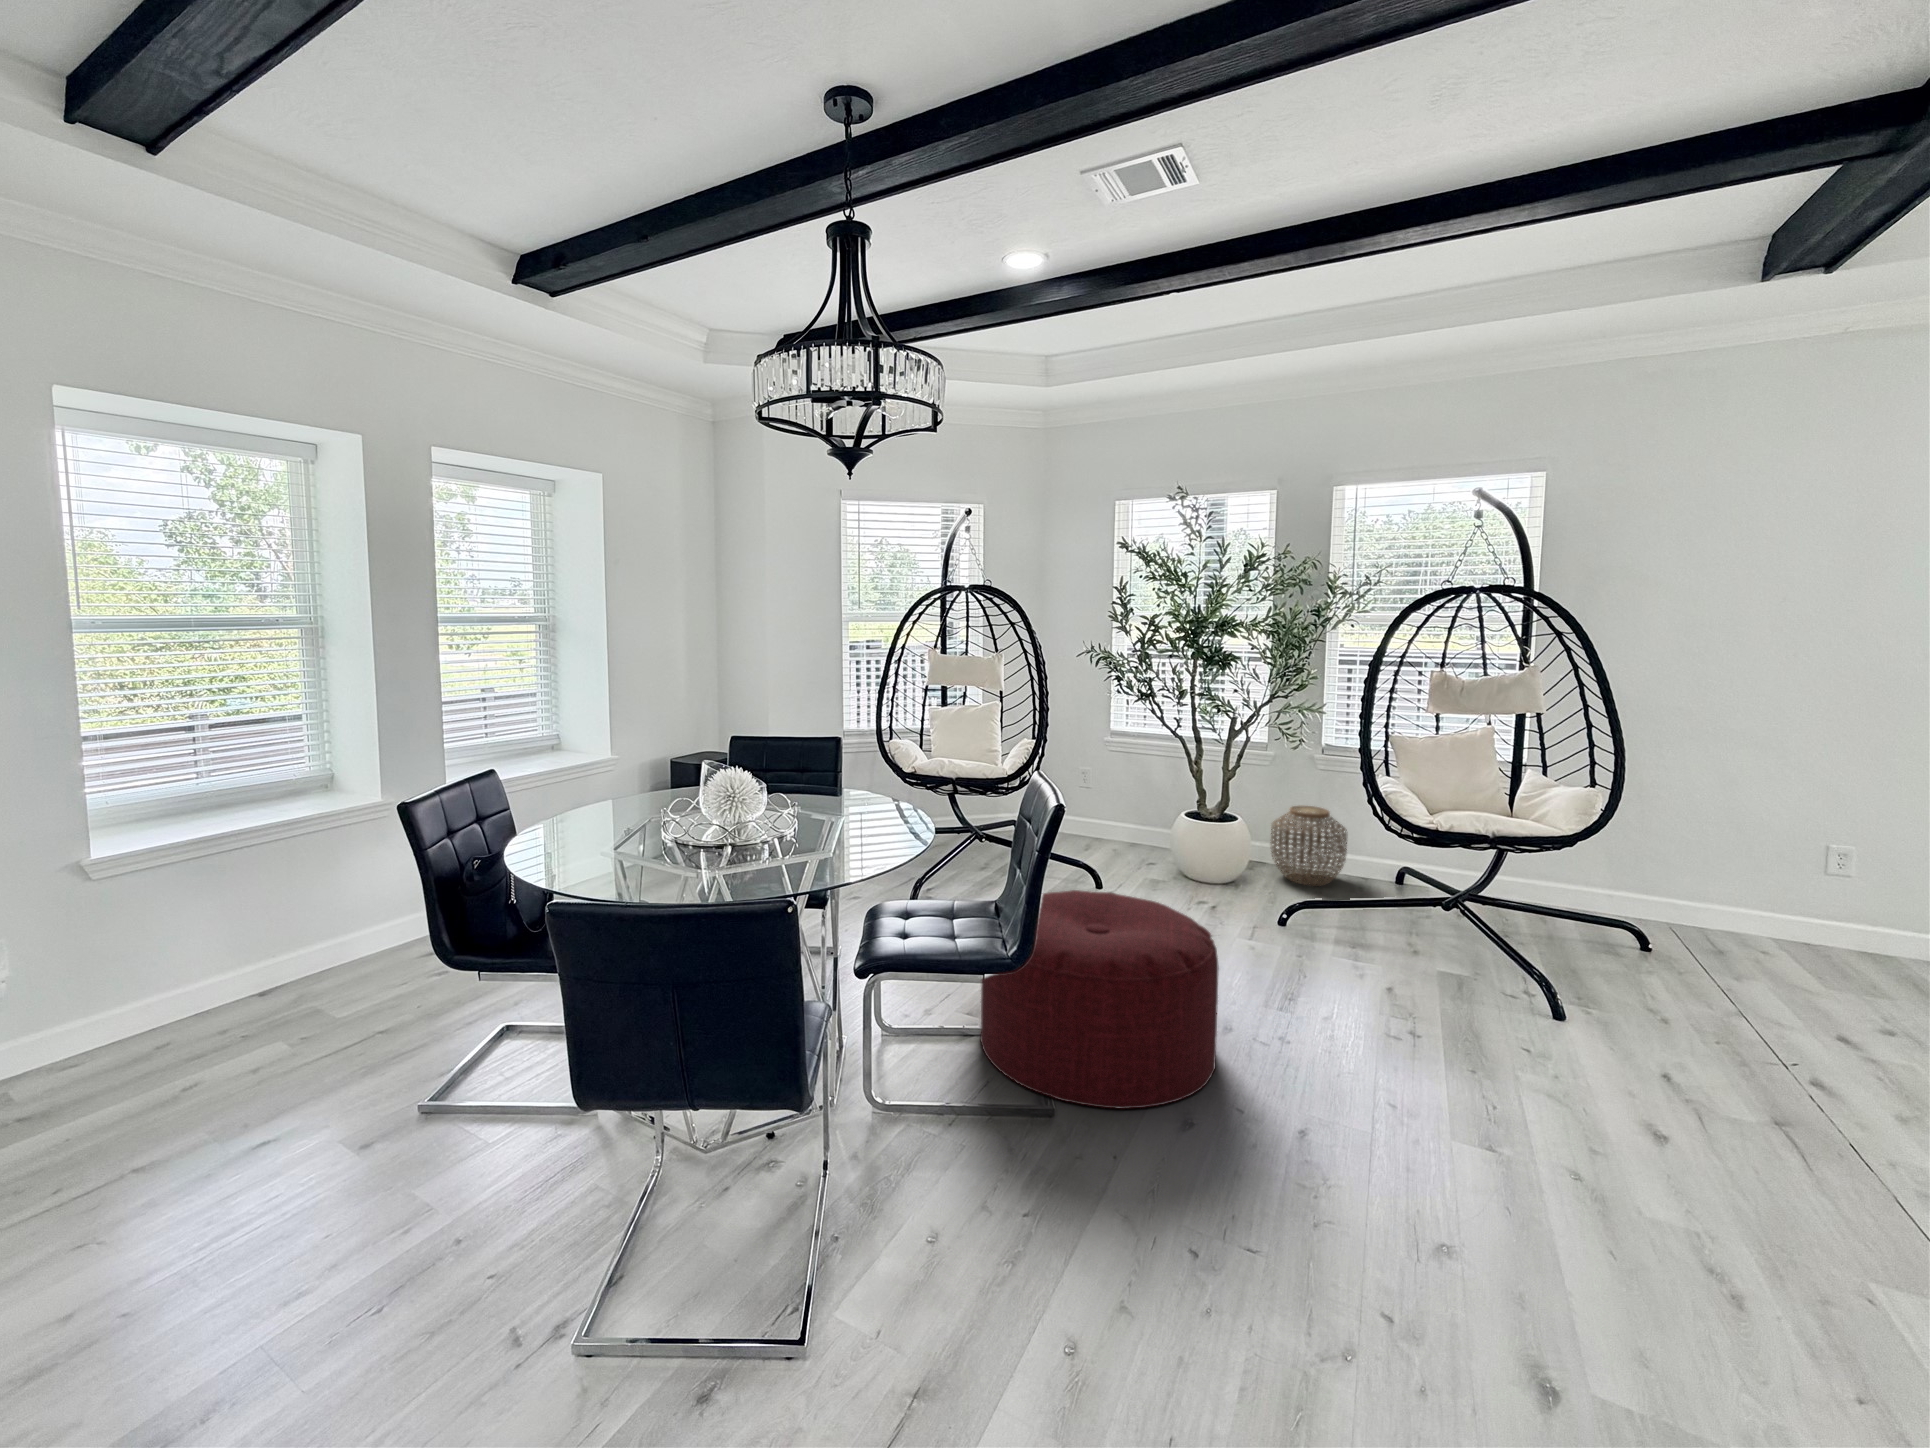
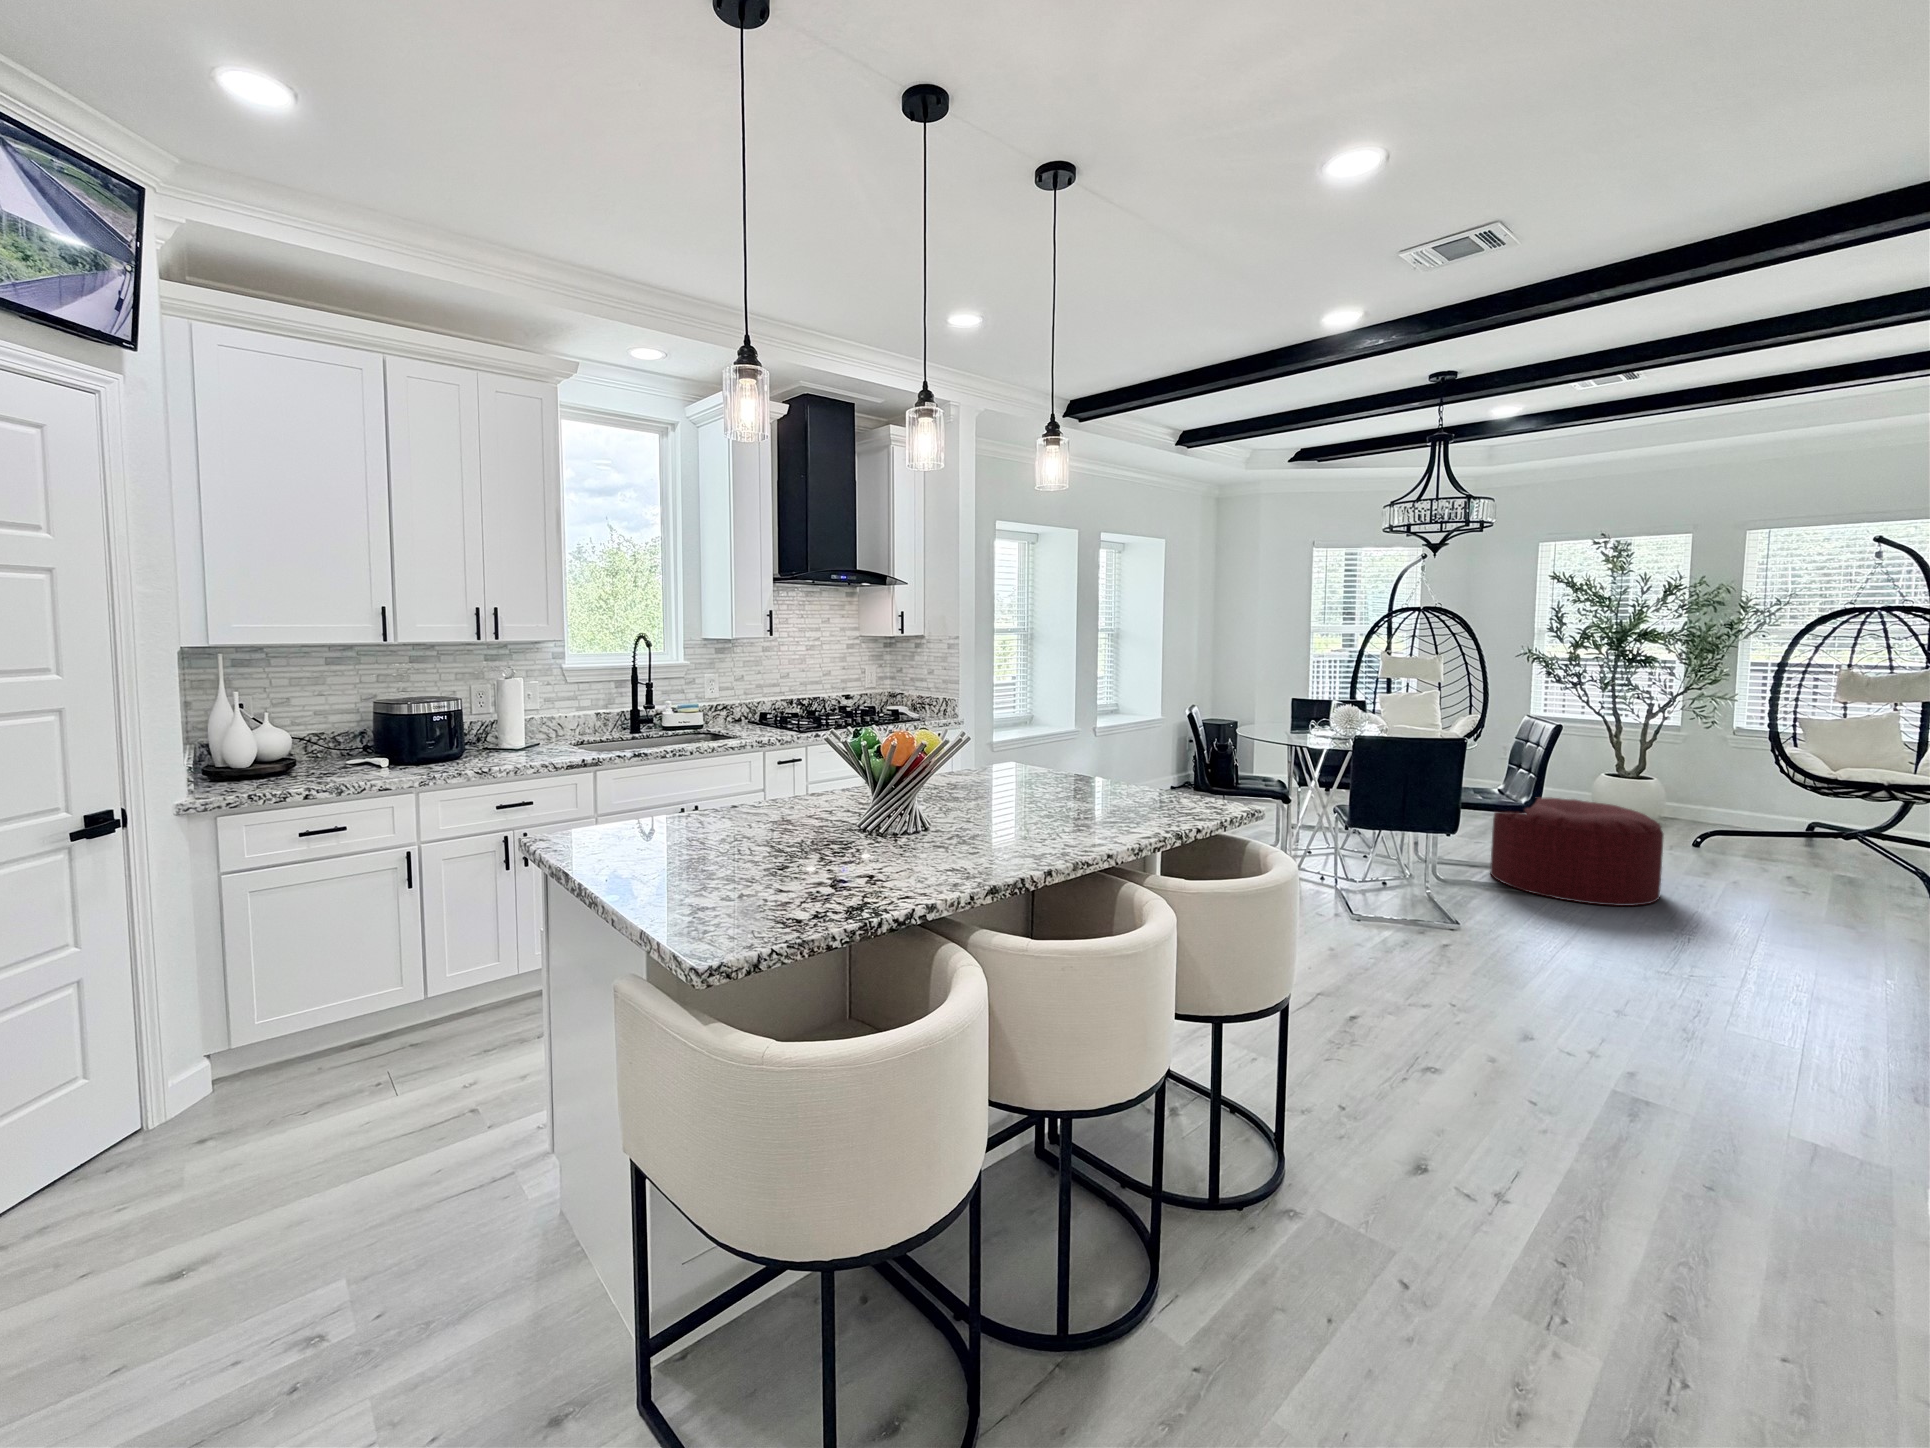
woven basket: present [1270,806,1347,886] -> none [1683,773,1755,833]

